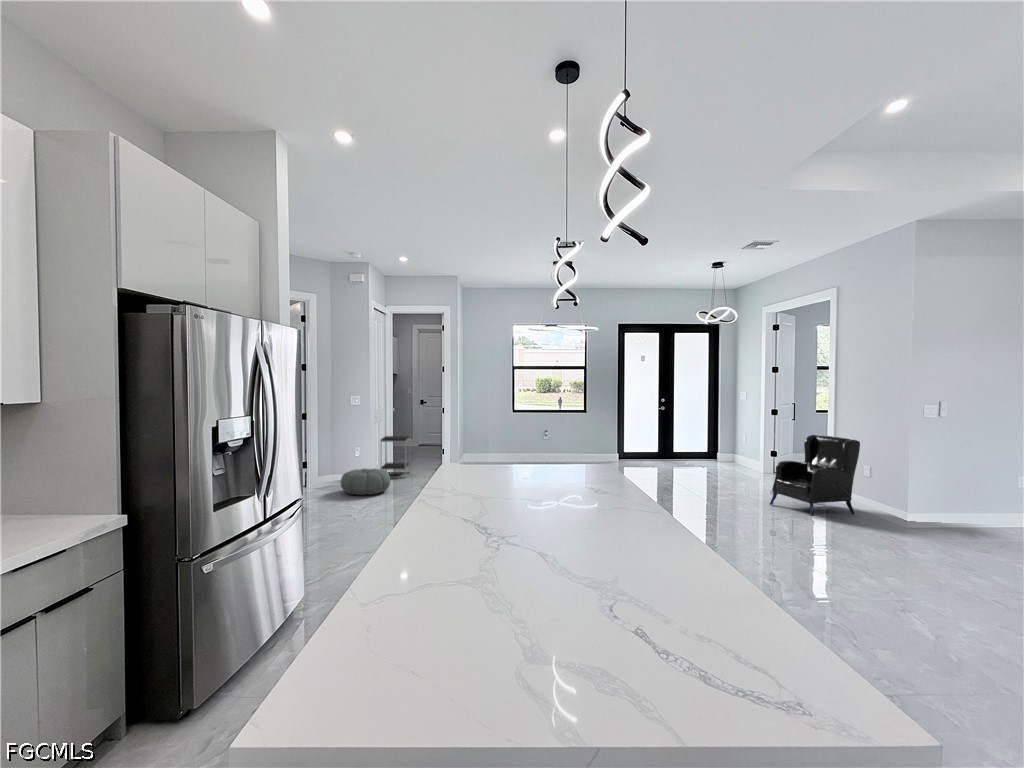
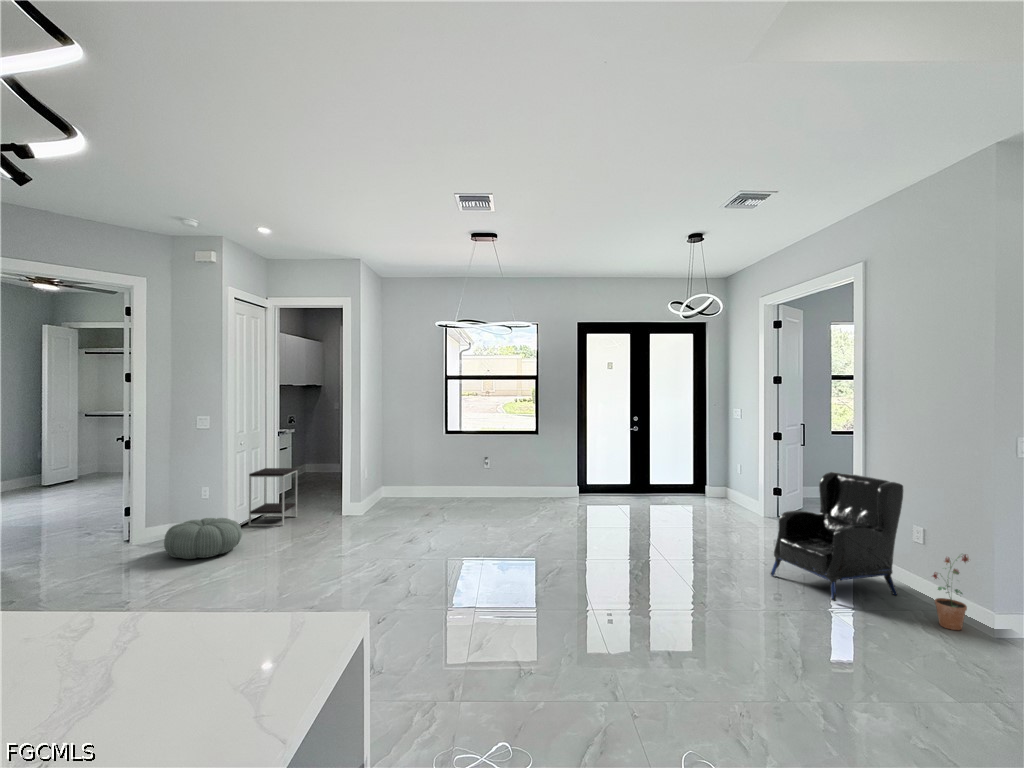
potted plant: none [873,482,899,529] -> present [933,554,969,630]

